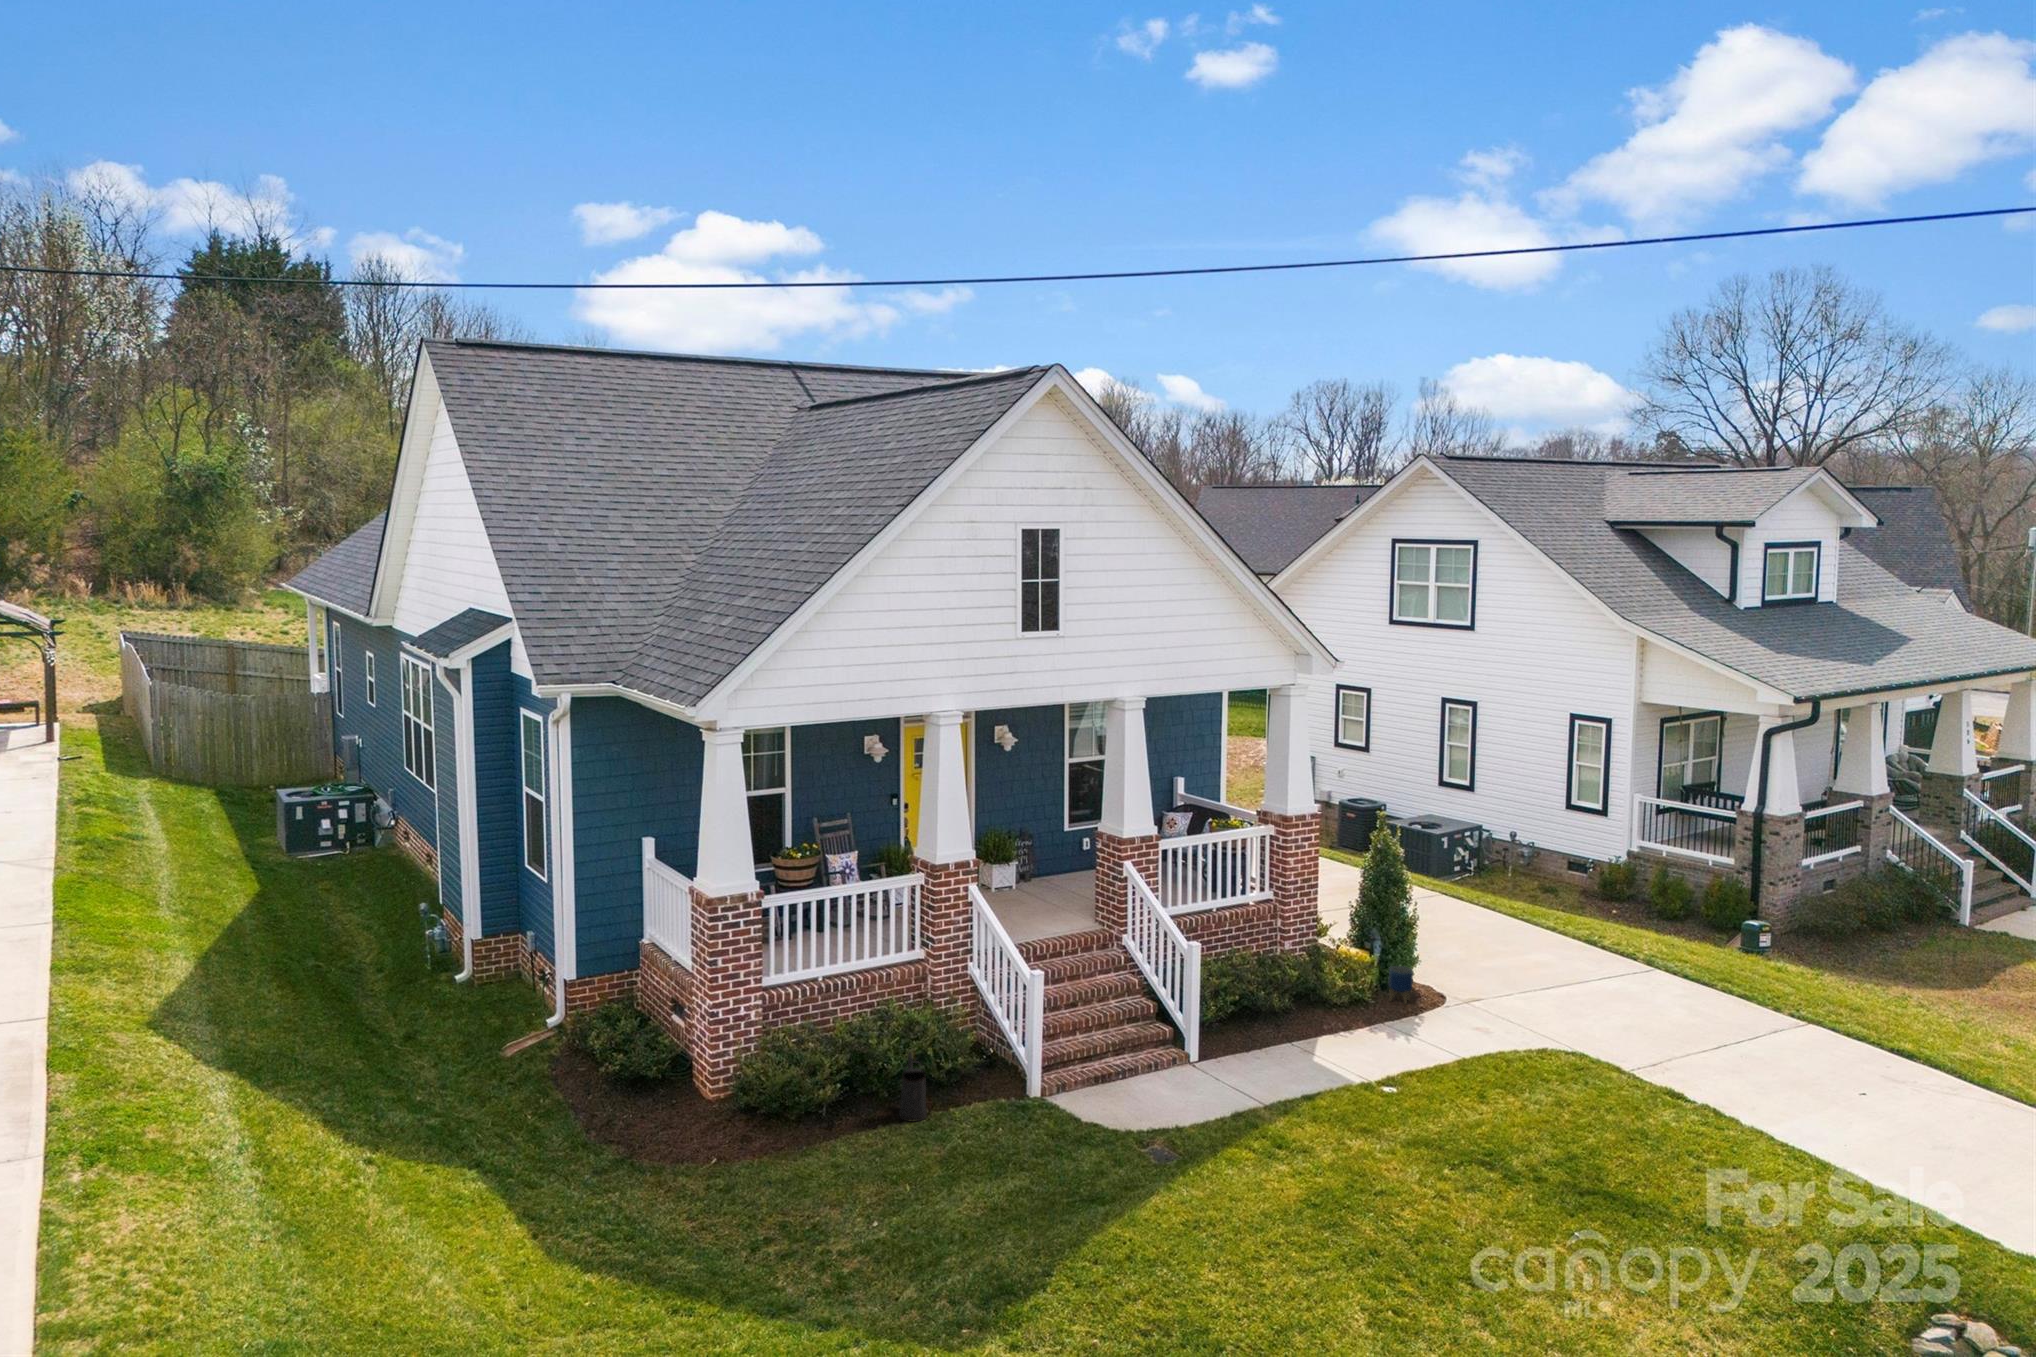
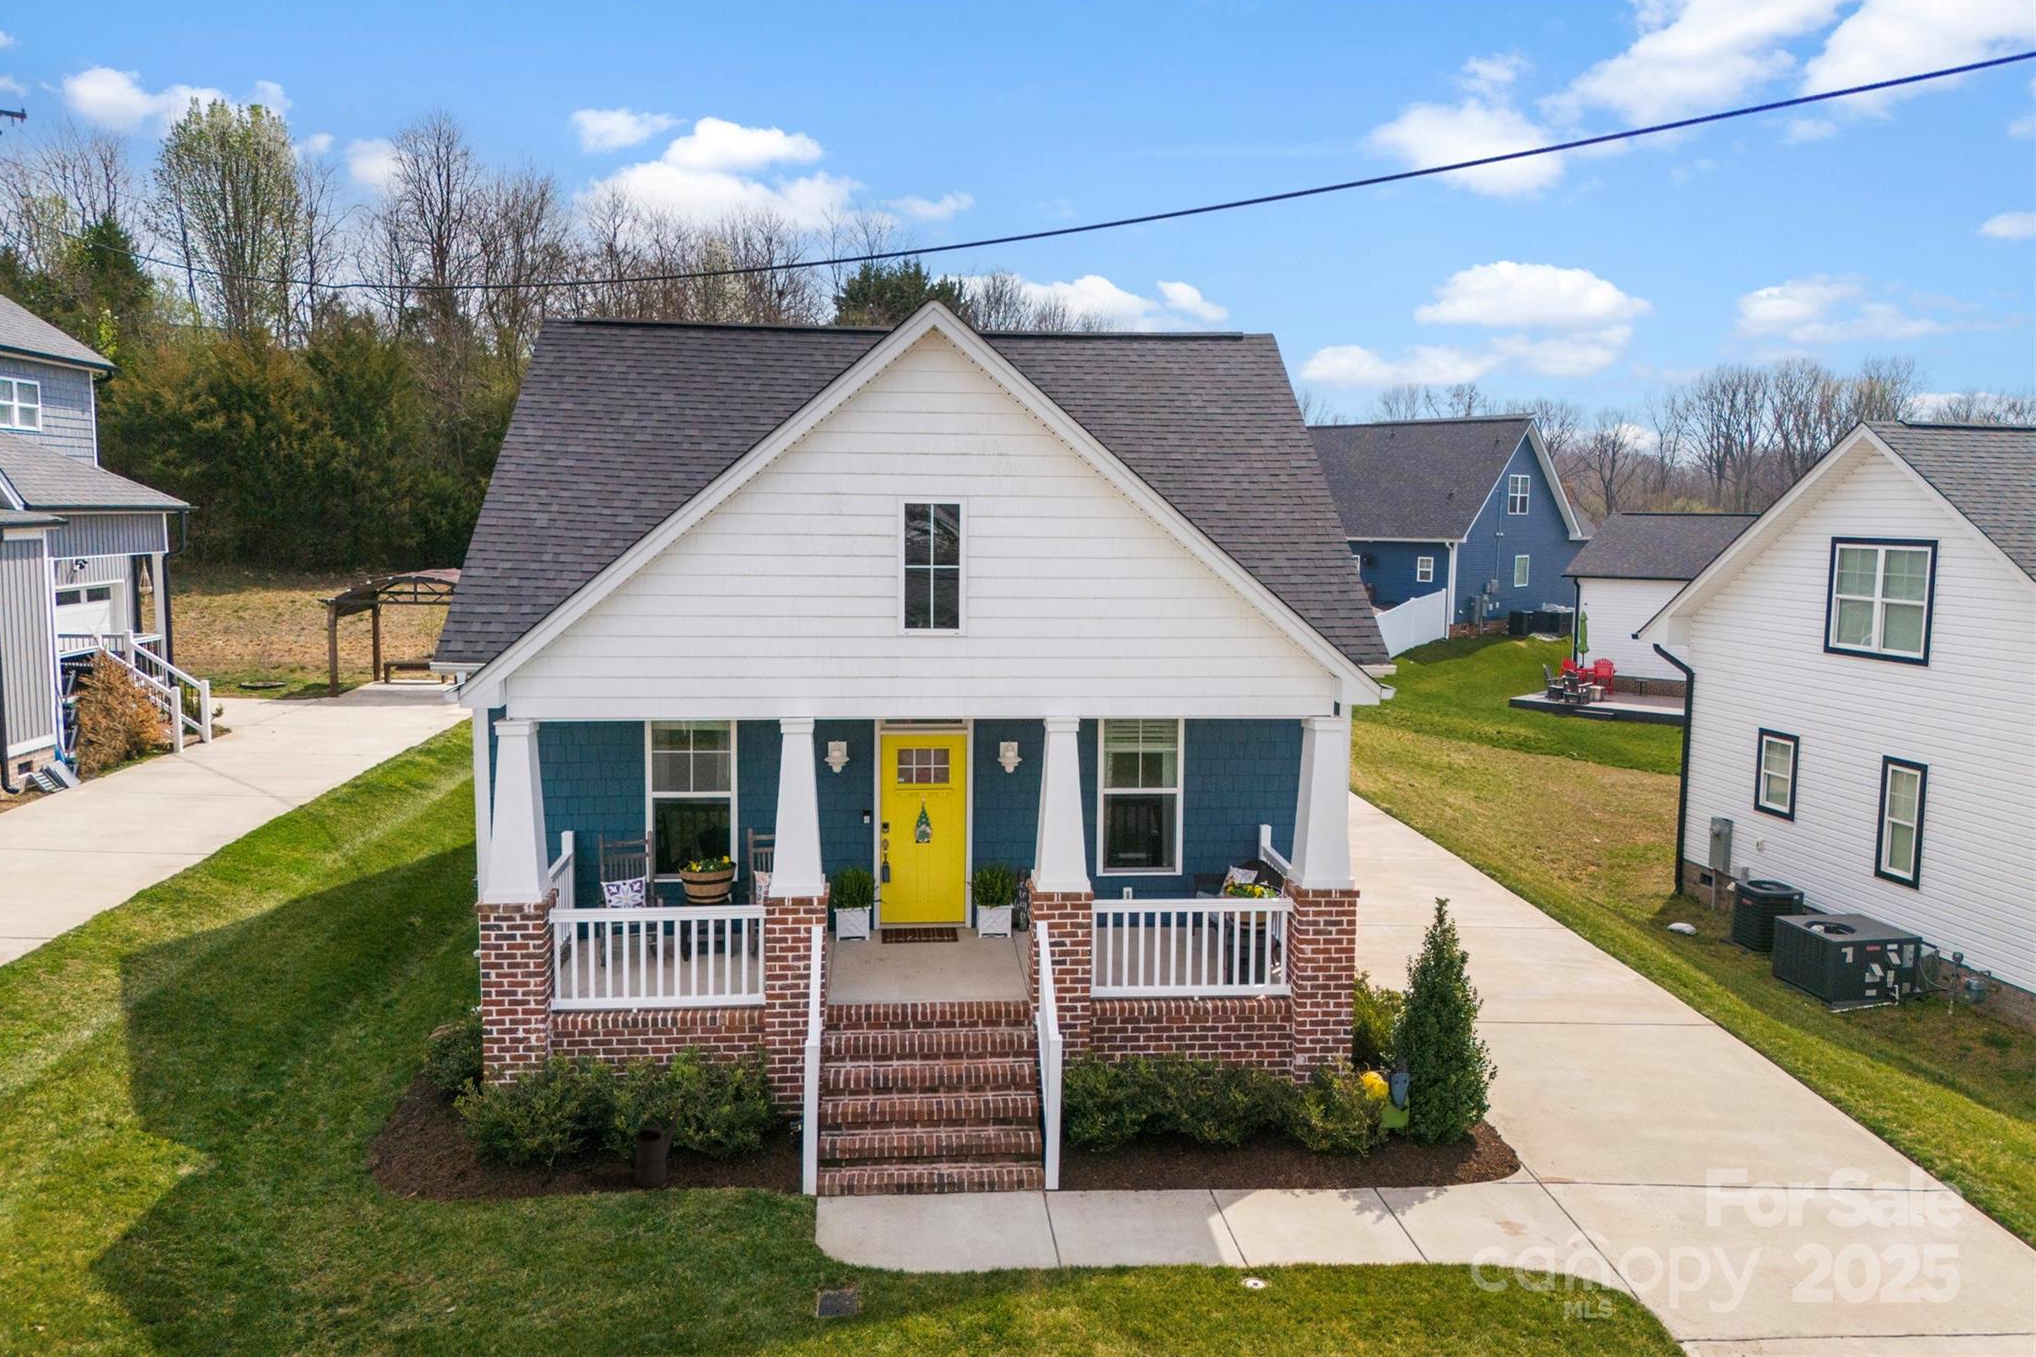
planter: present [1389,966,1413,1004] -> none [1422,1115,1459,1172]

